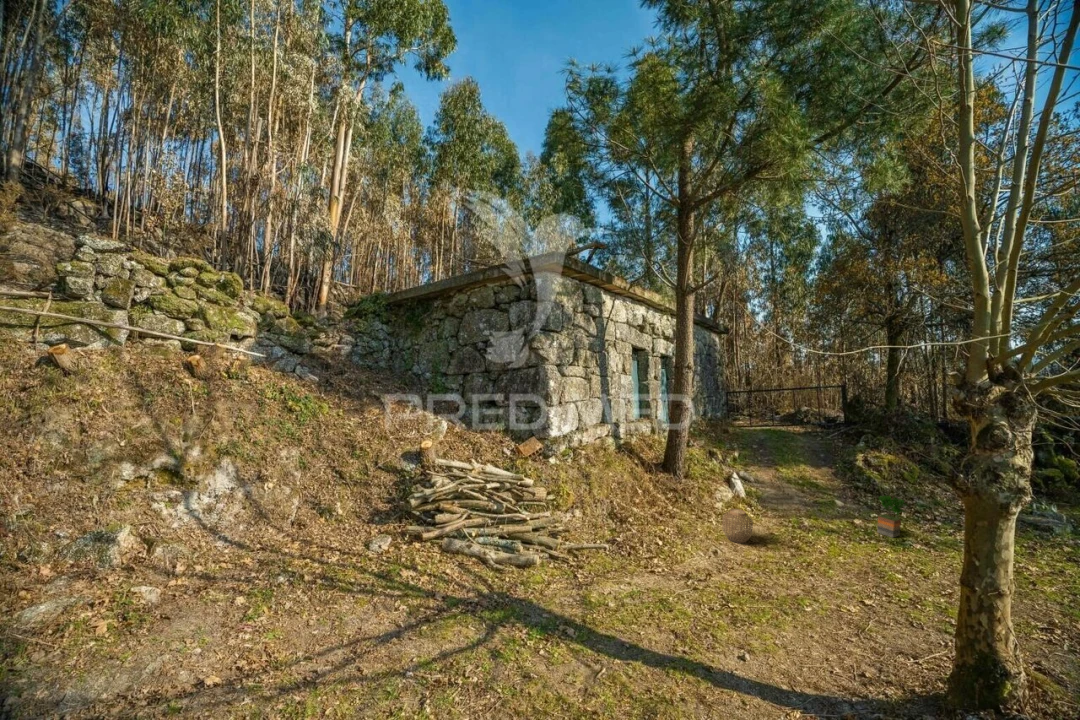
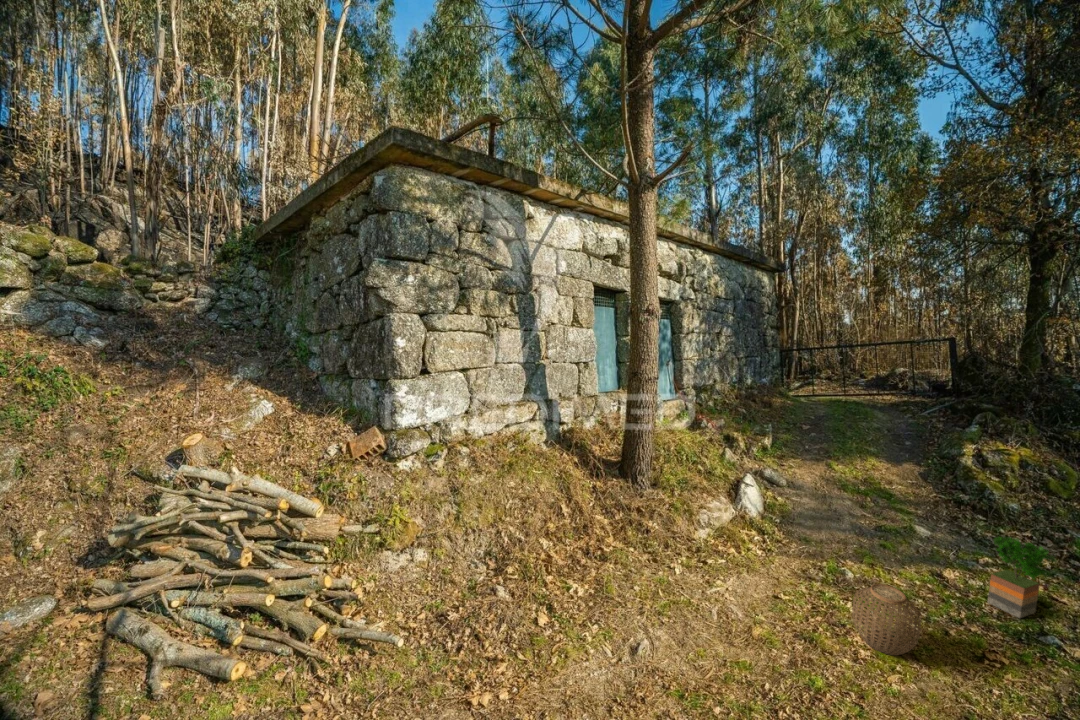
woven basket: present [722,509,753,543] -> present [852,584,921,655]

